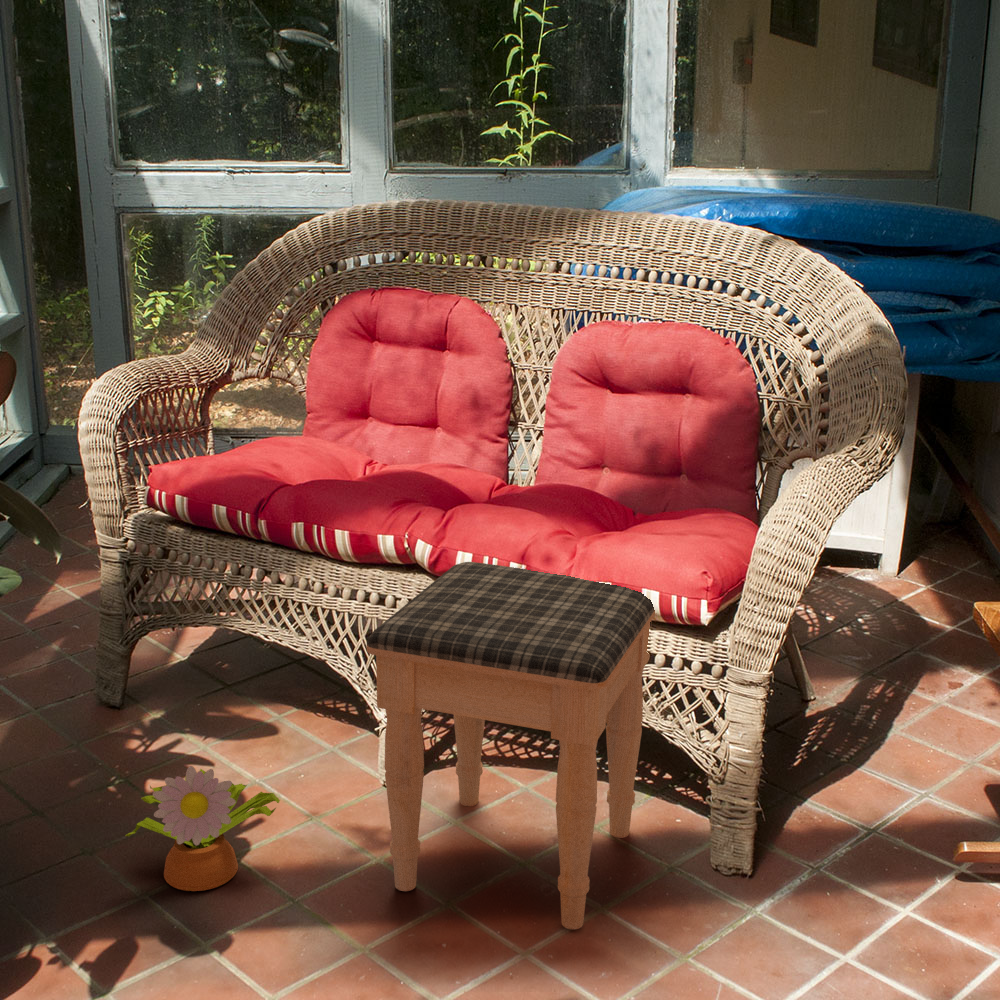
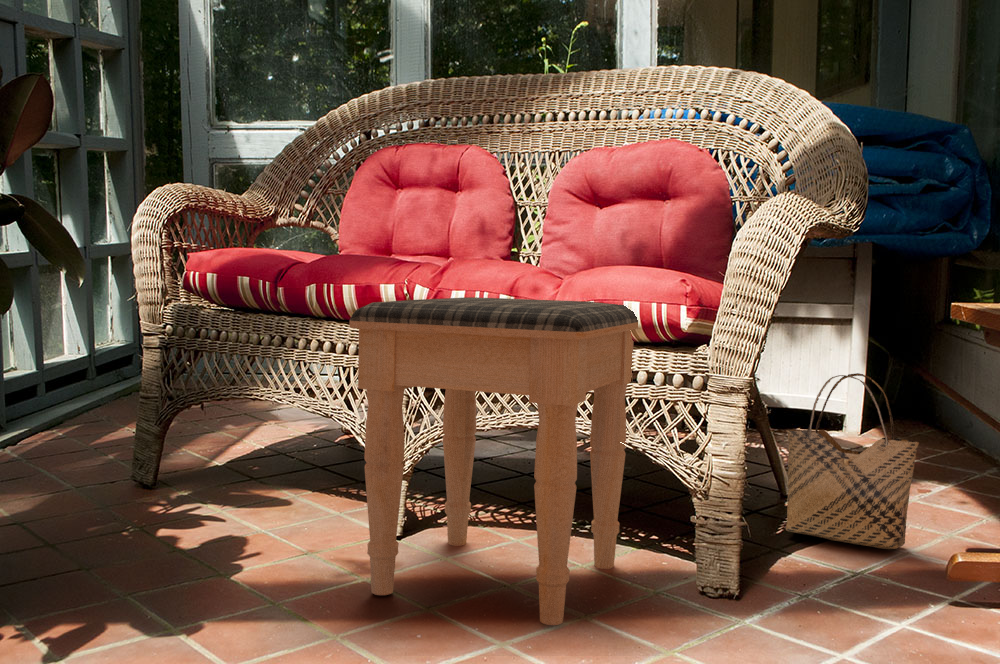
woven basket: none [804,612,941,799] -> present [786,373,919,549]
decorative plant: present [125,766,280,891] -> none [101,446,265,589]

